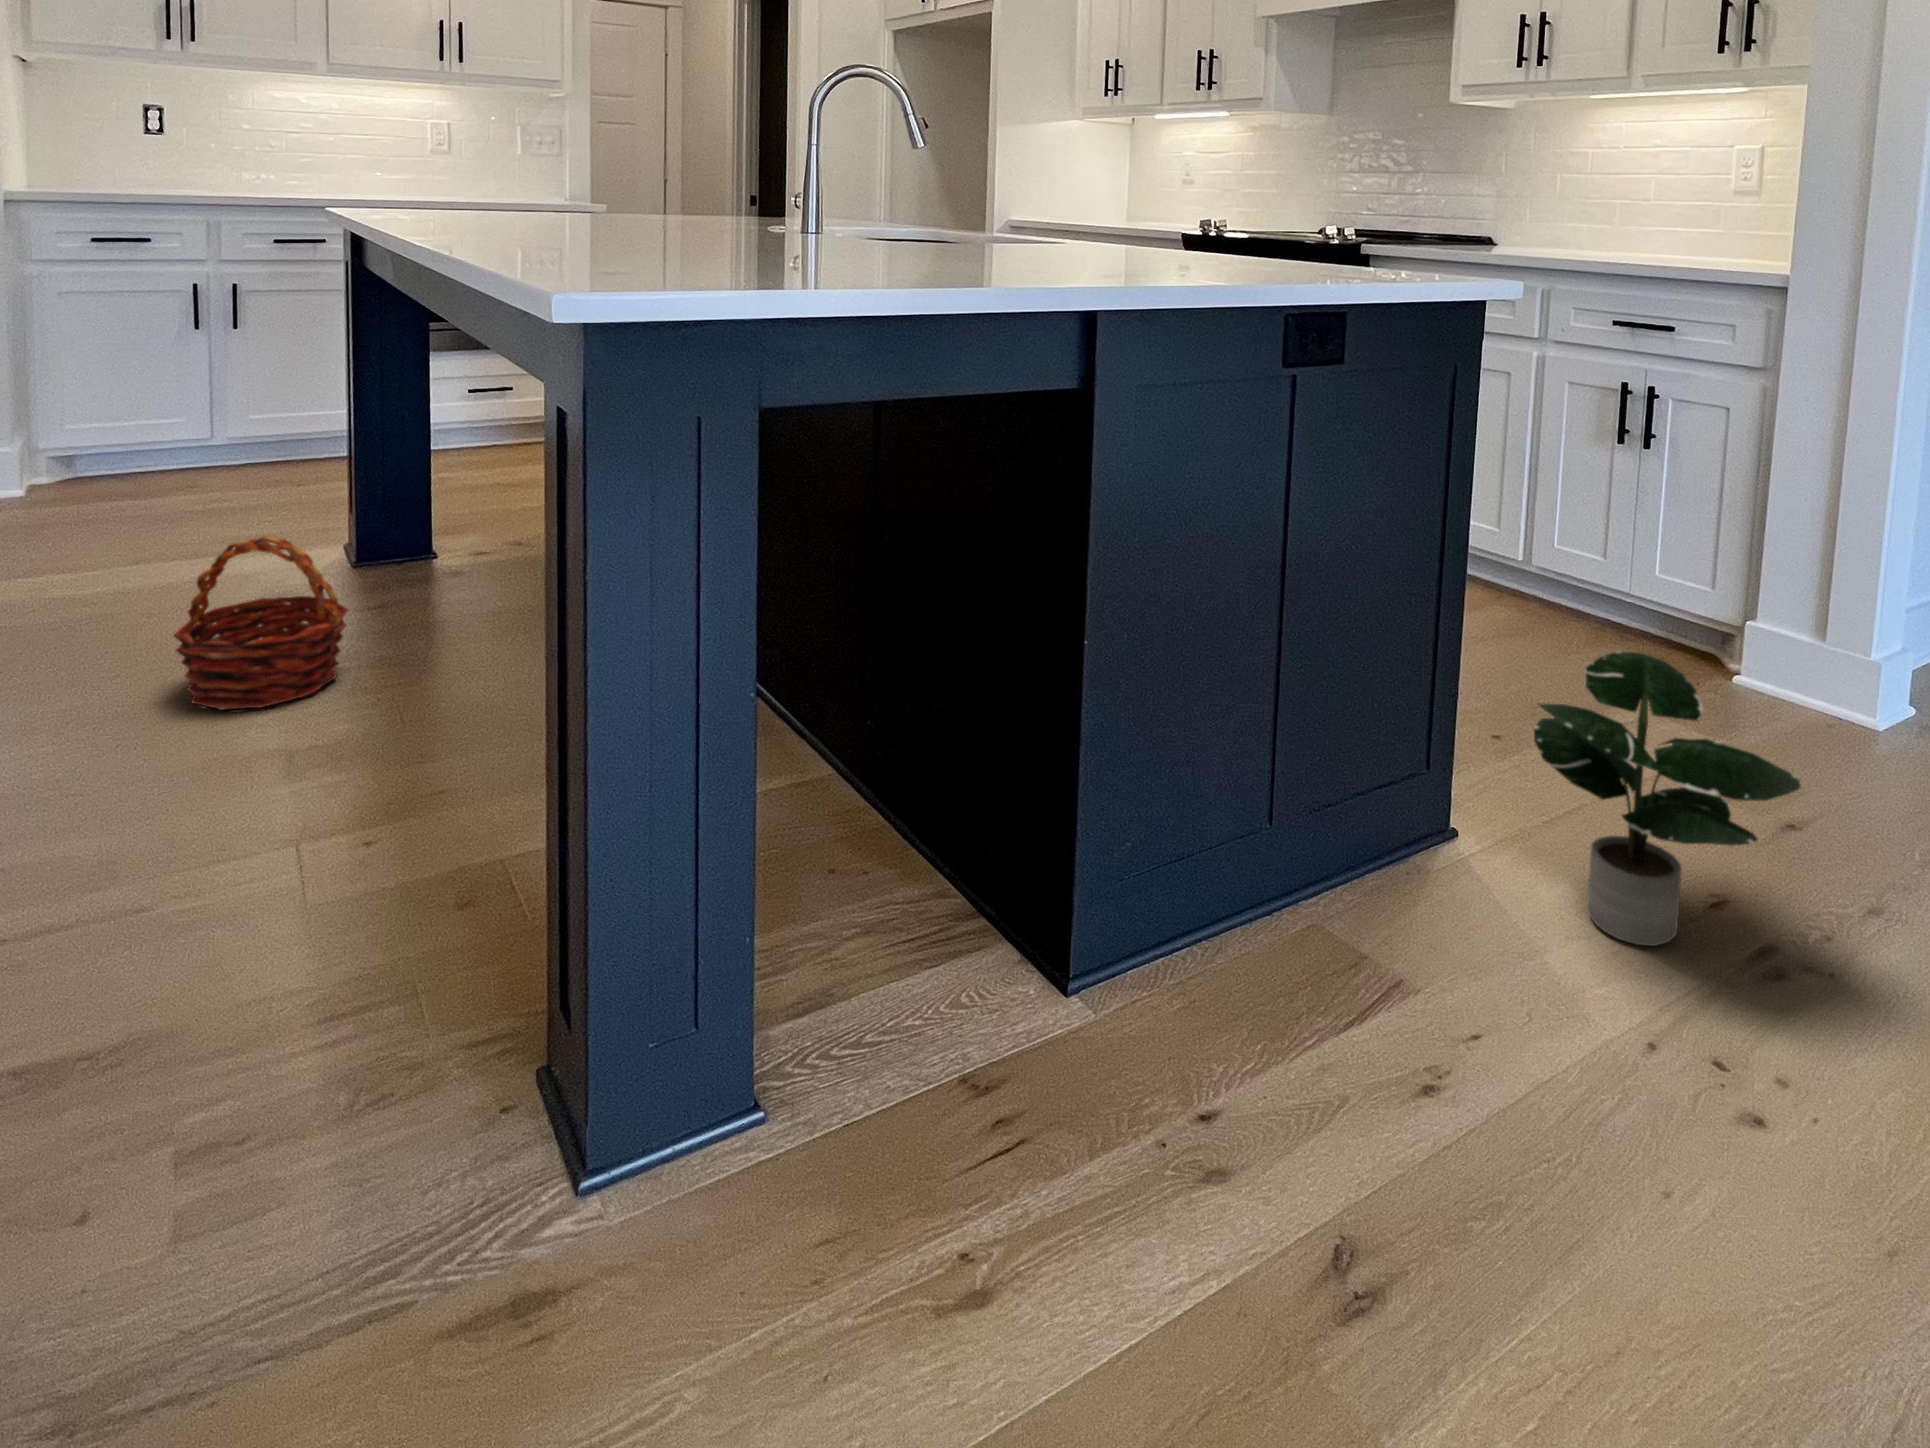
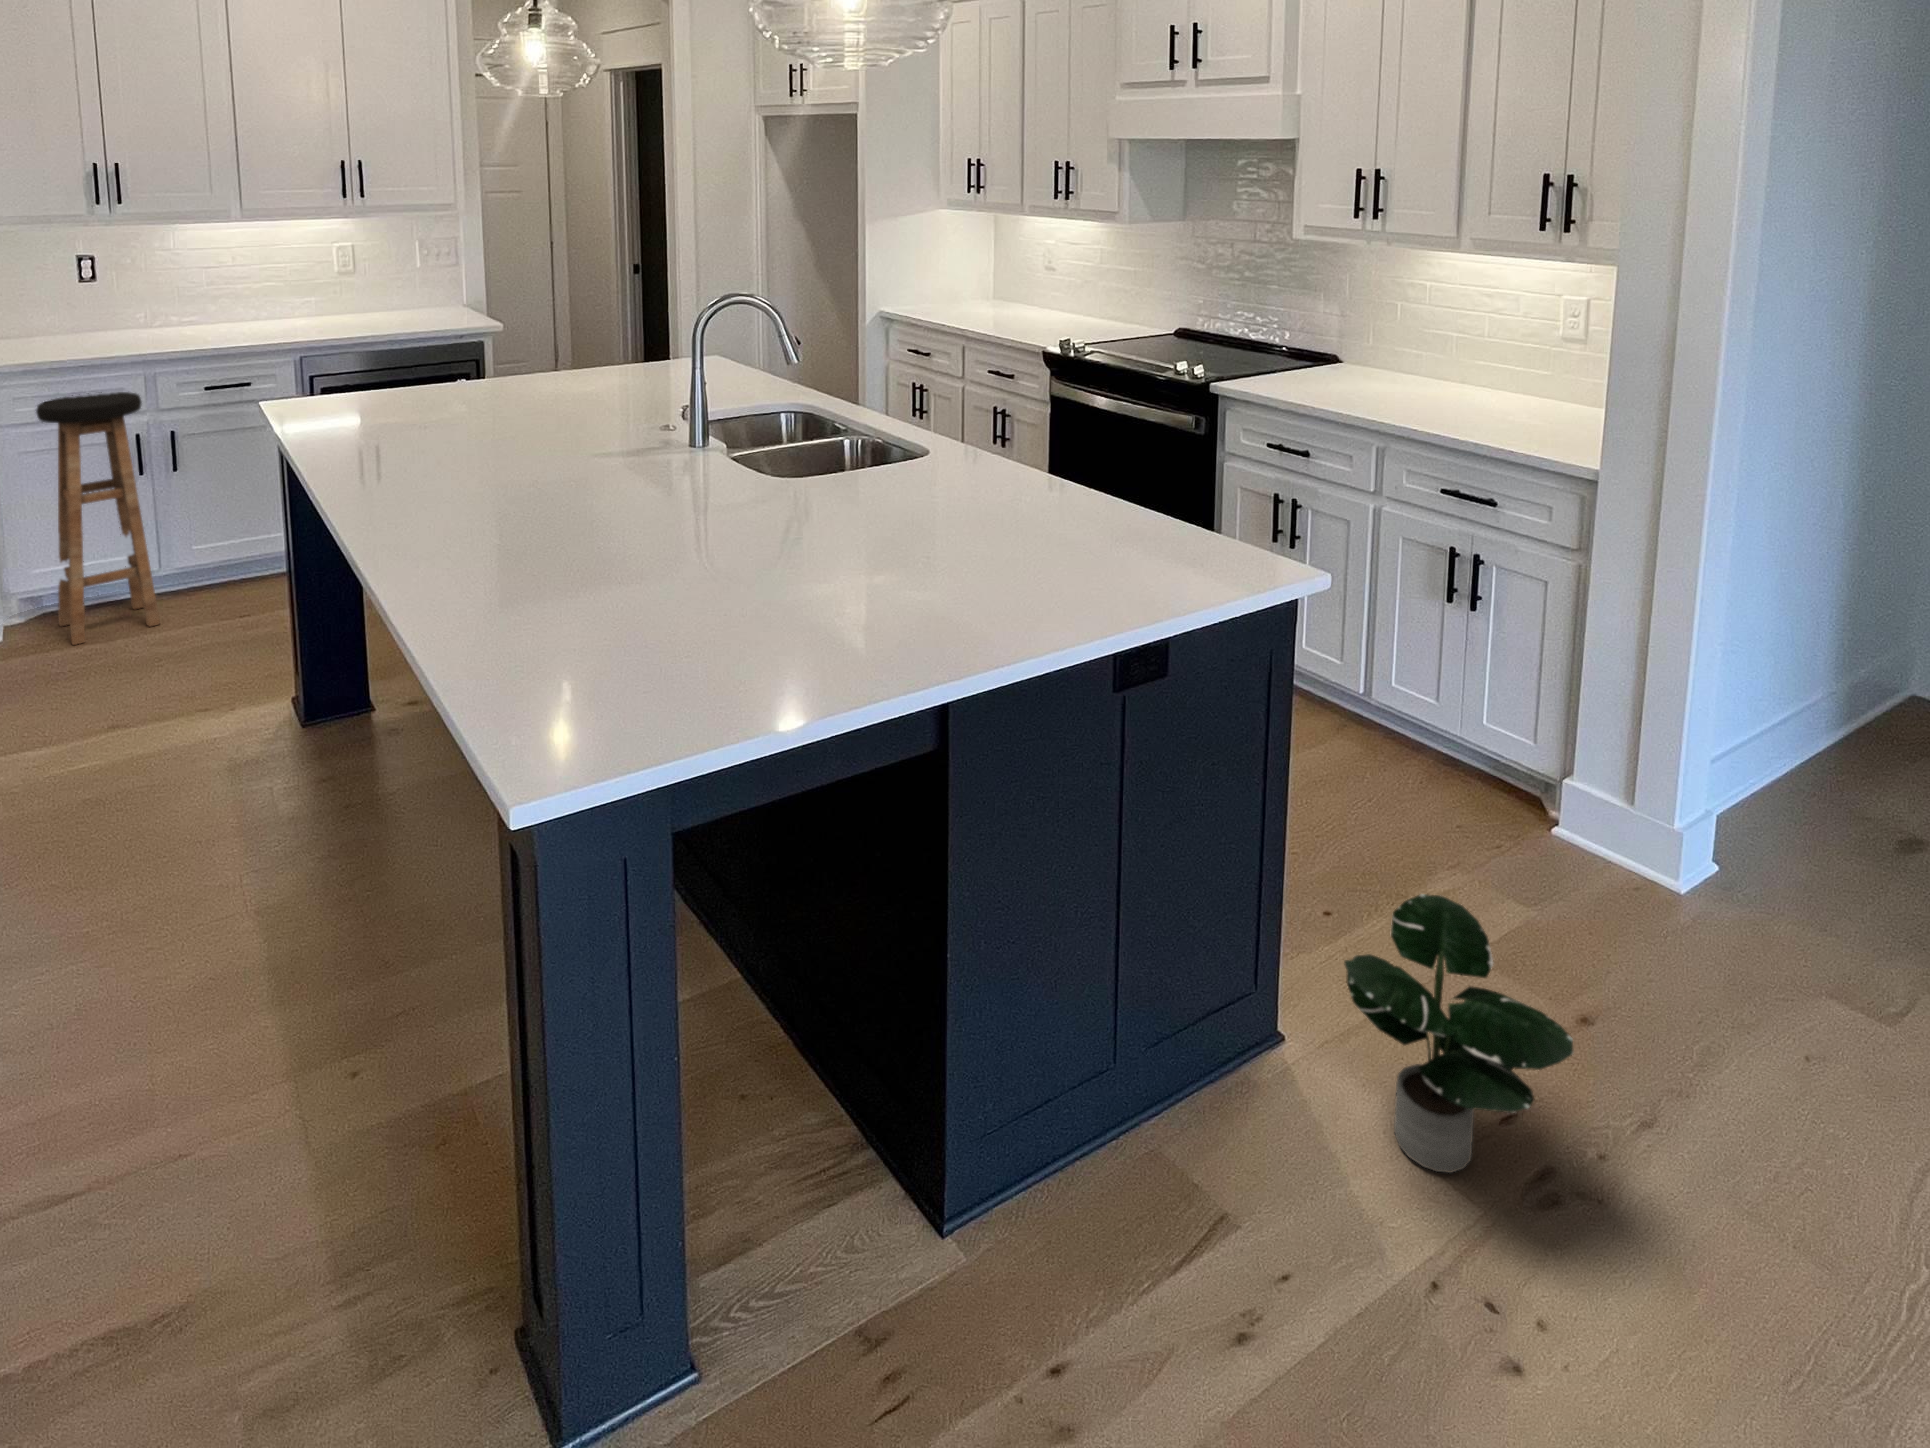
bar stool: none [75,233,202,502] -> present [36,392,160,645]
basket: present [174,536,348,710] -> none [167,755,312,914]

